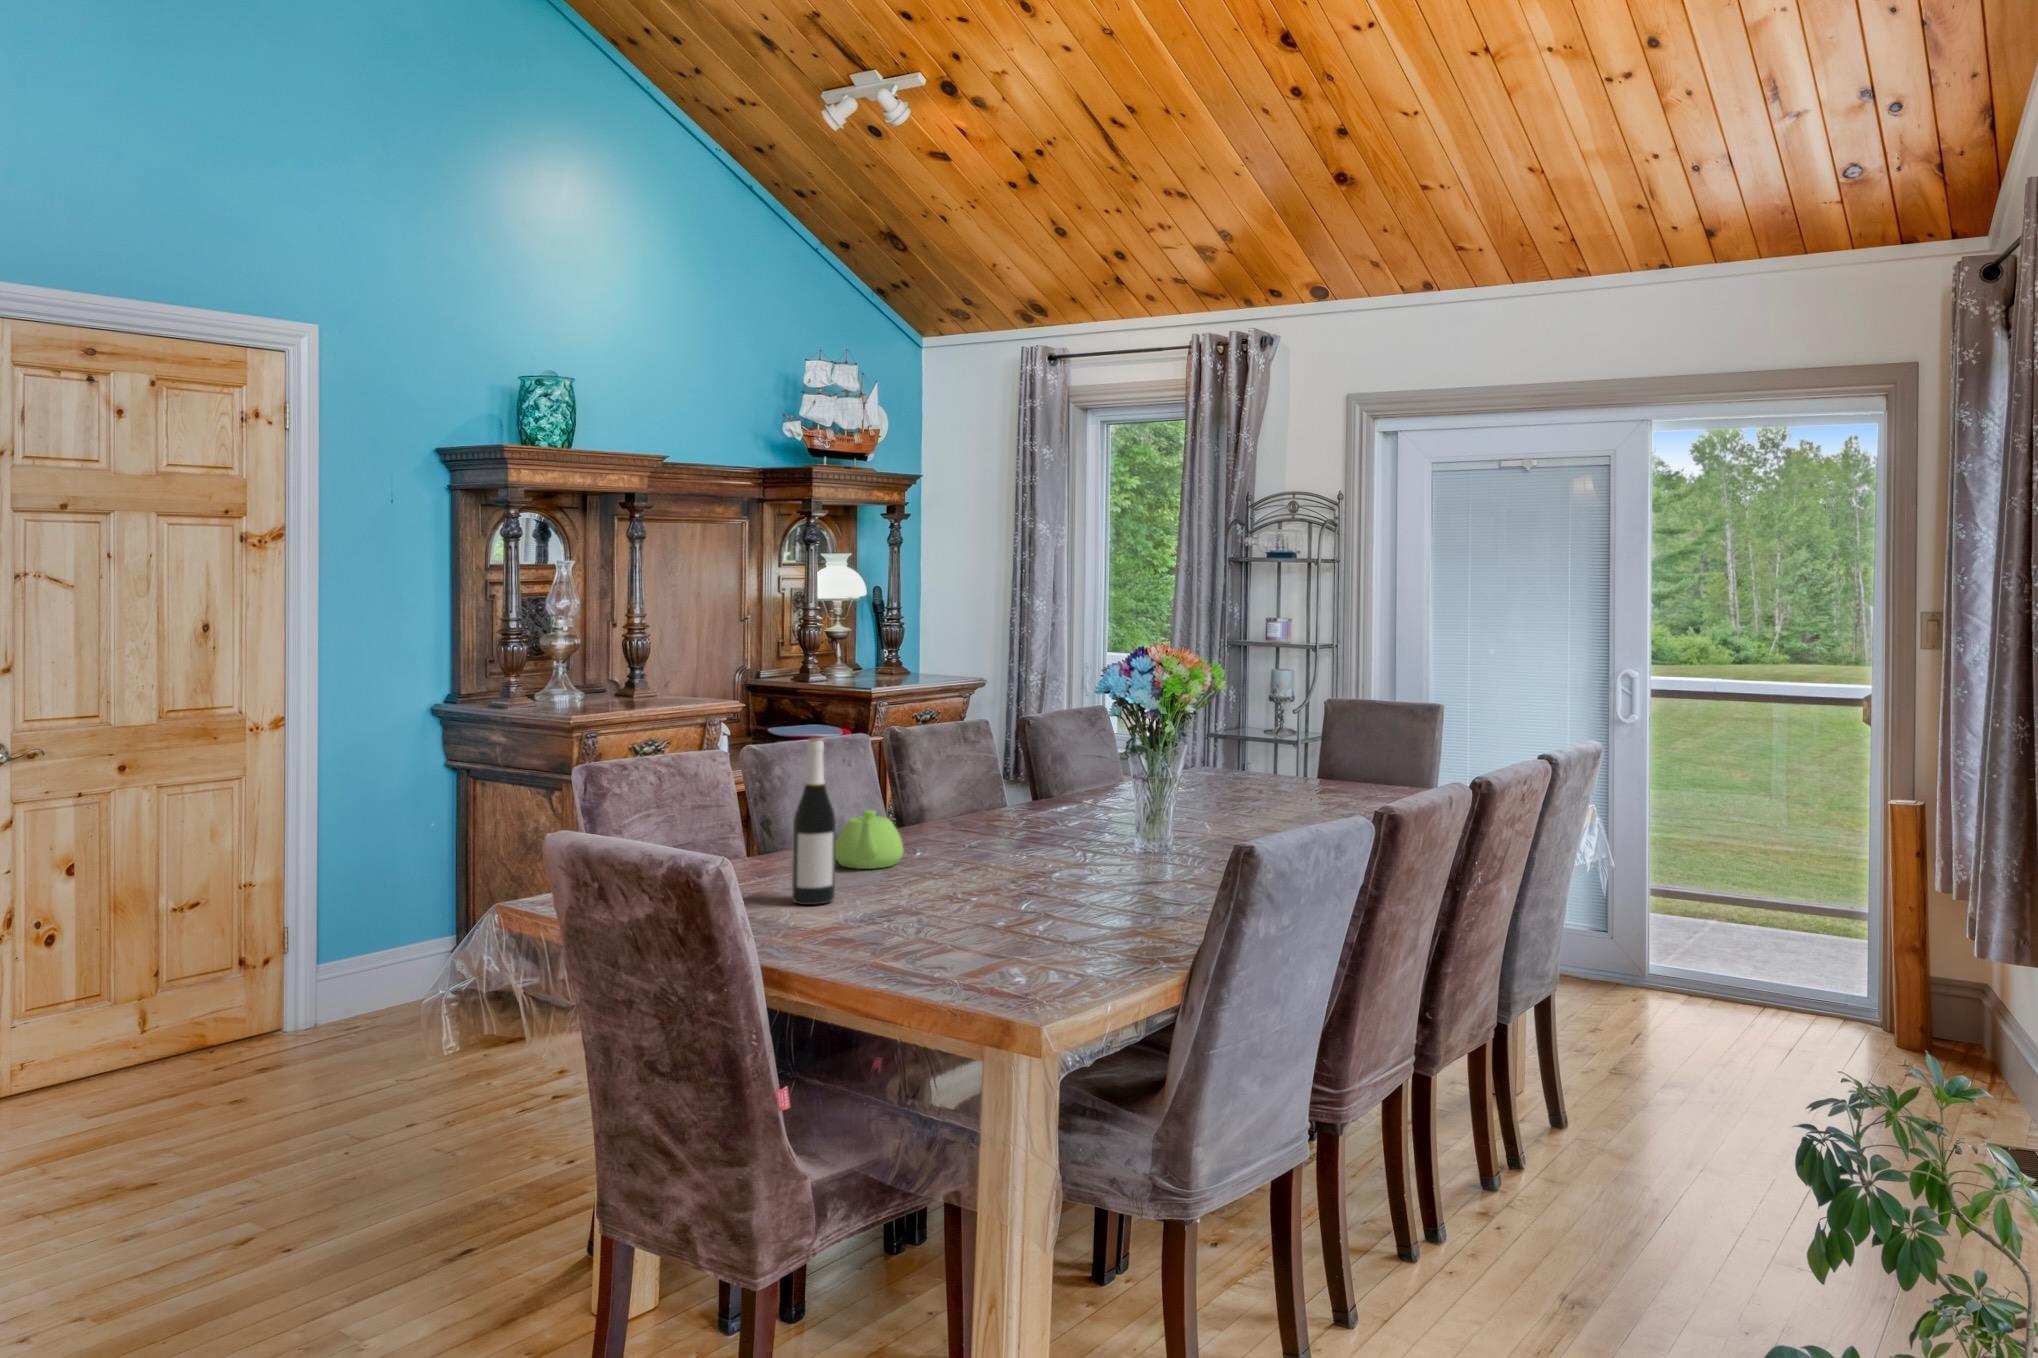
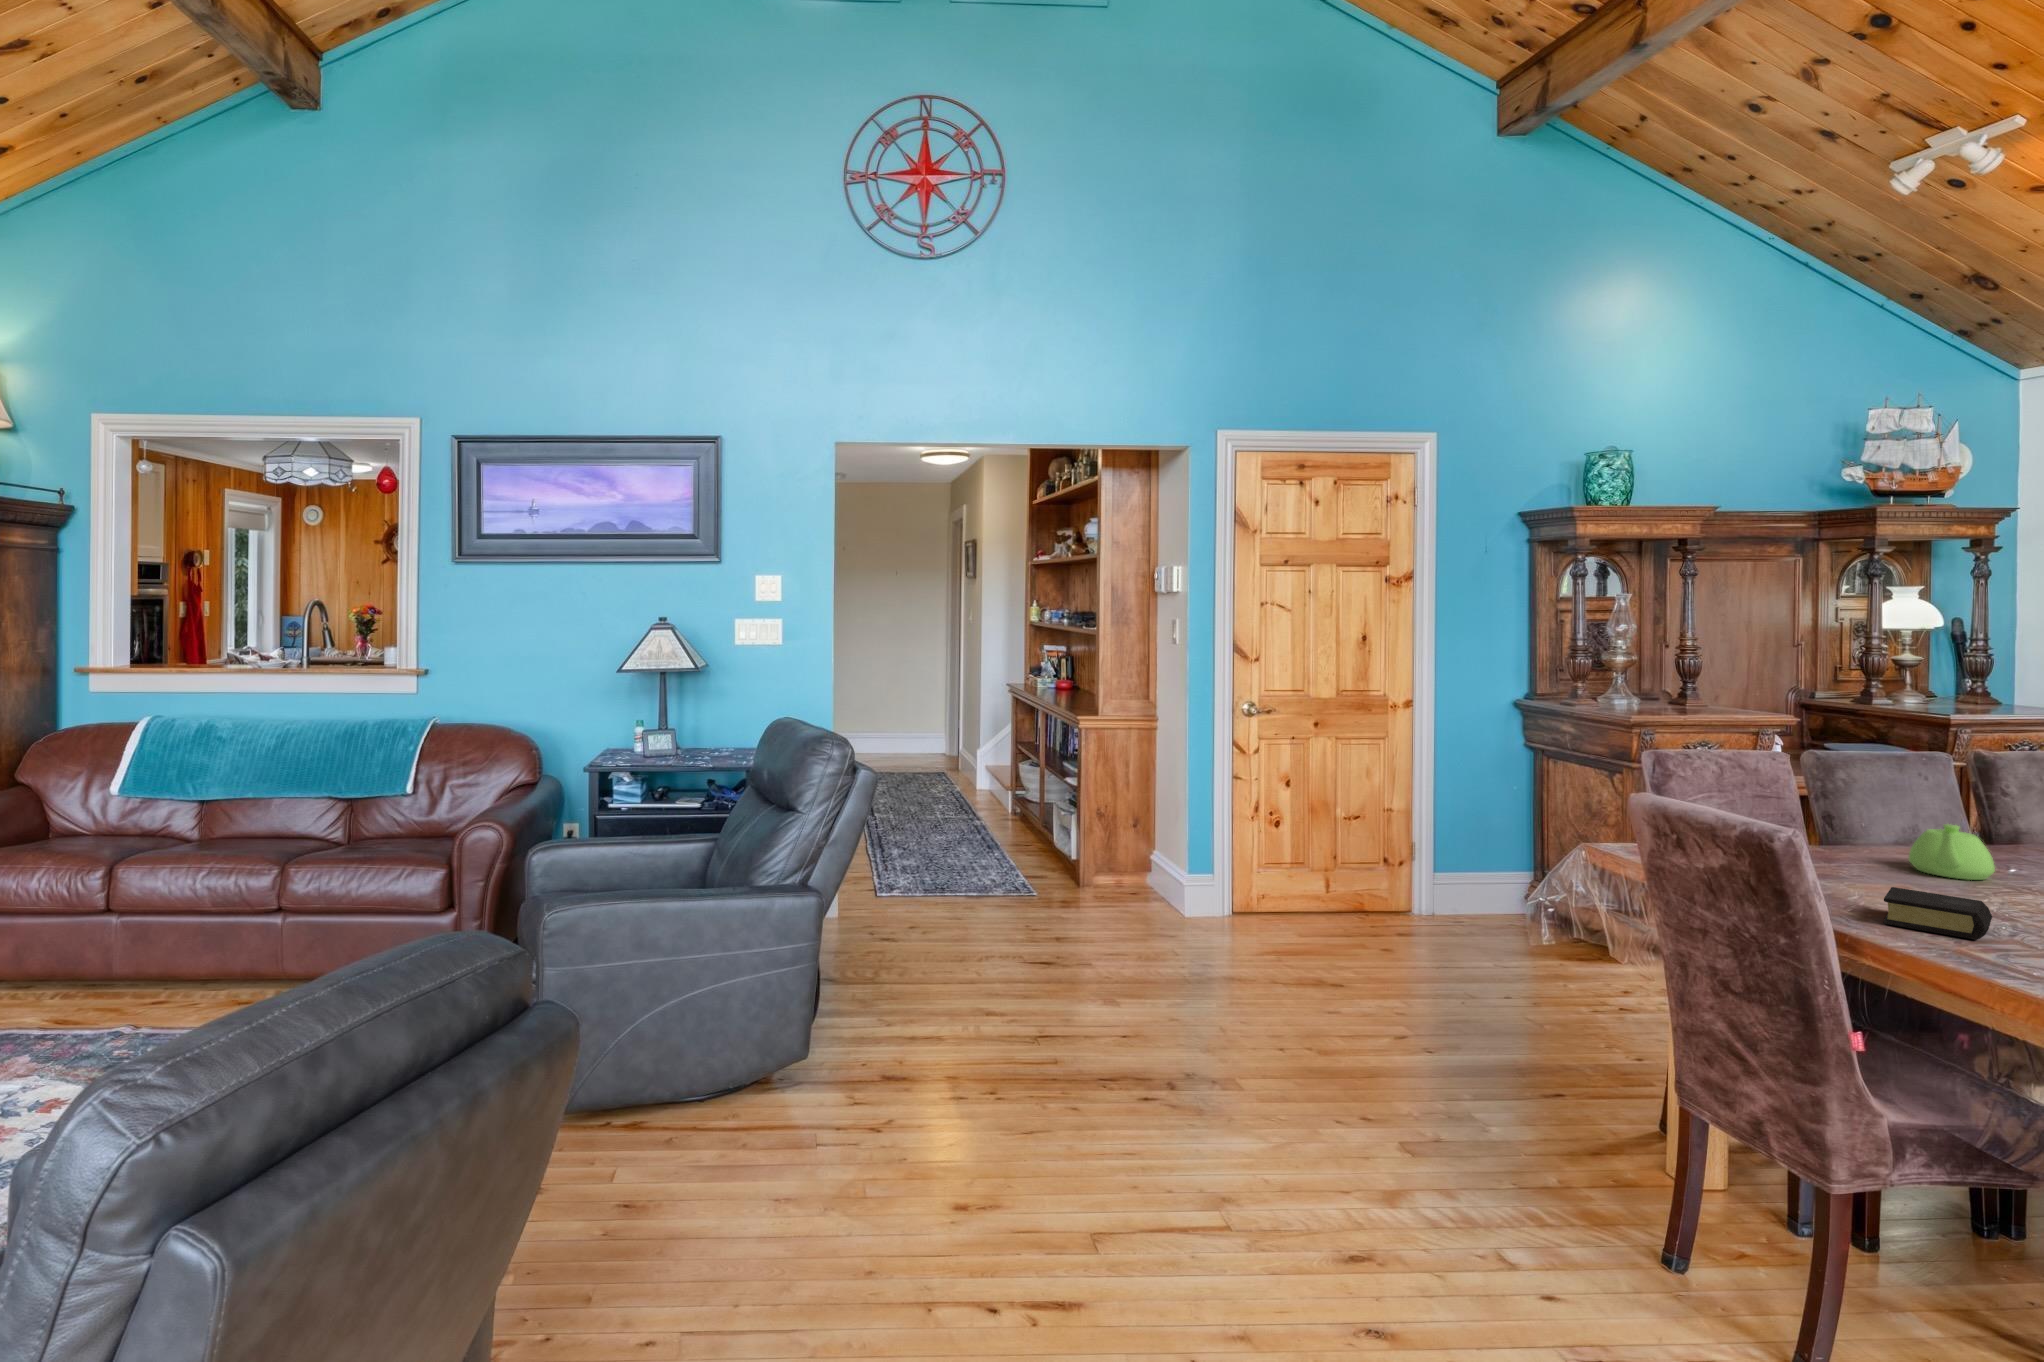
wine bottle: present [792,738,836,905] -> none [1862,750,1912,897]
book: none [810,895,902,942] -> present [1883,887,1992,940]

